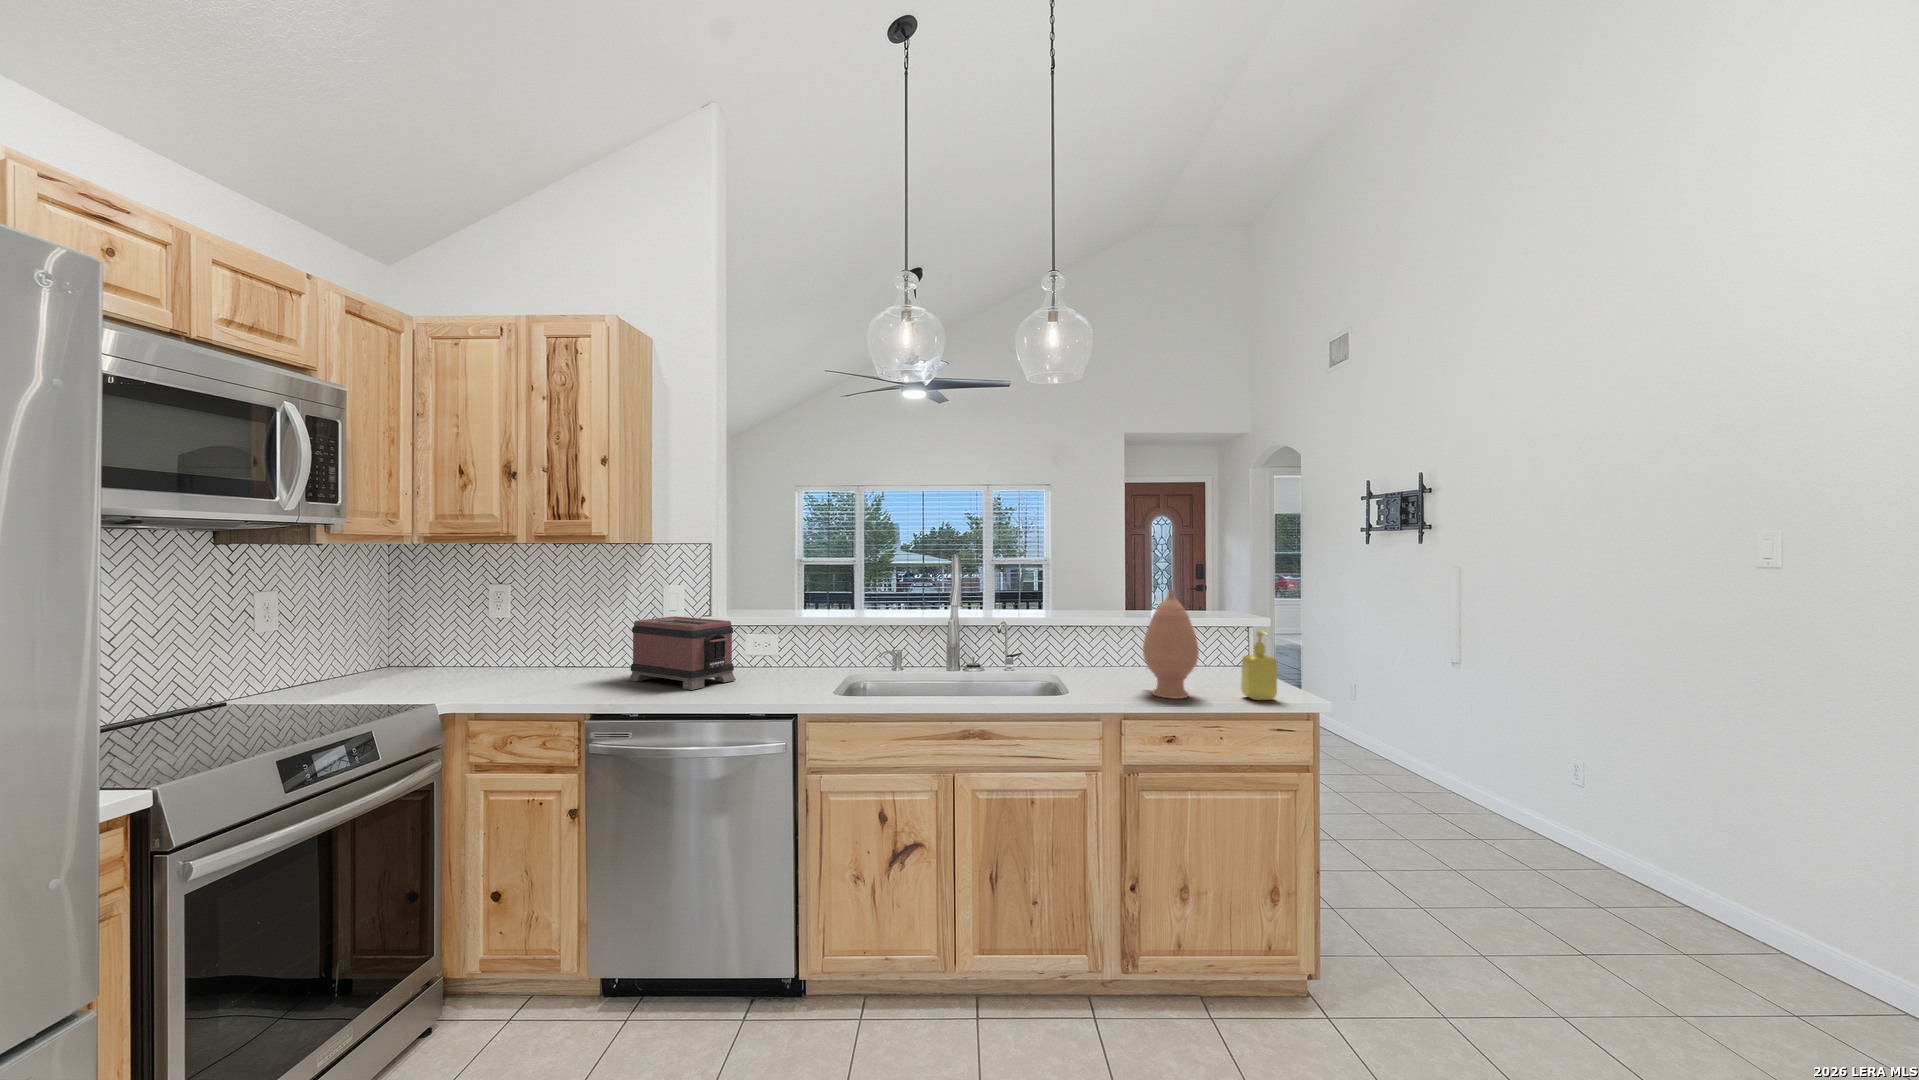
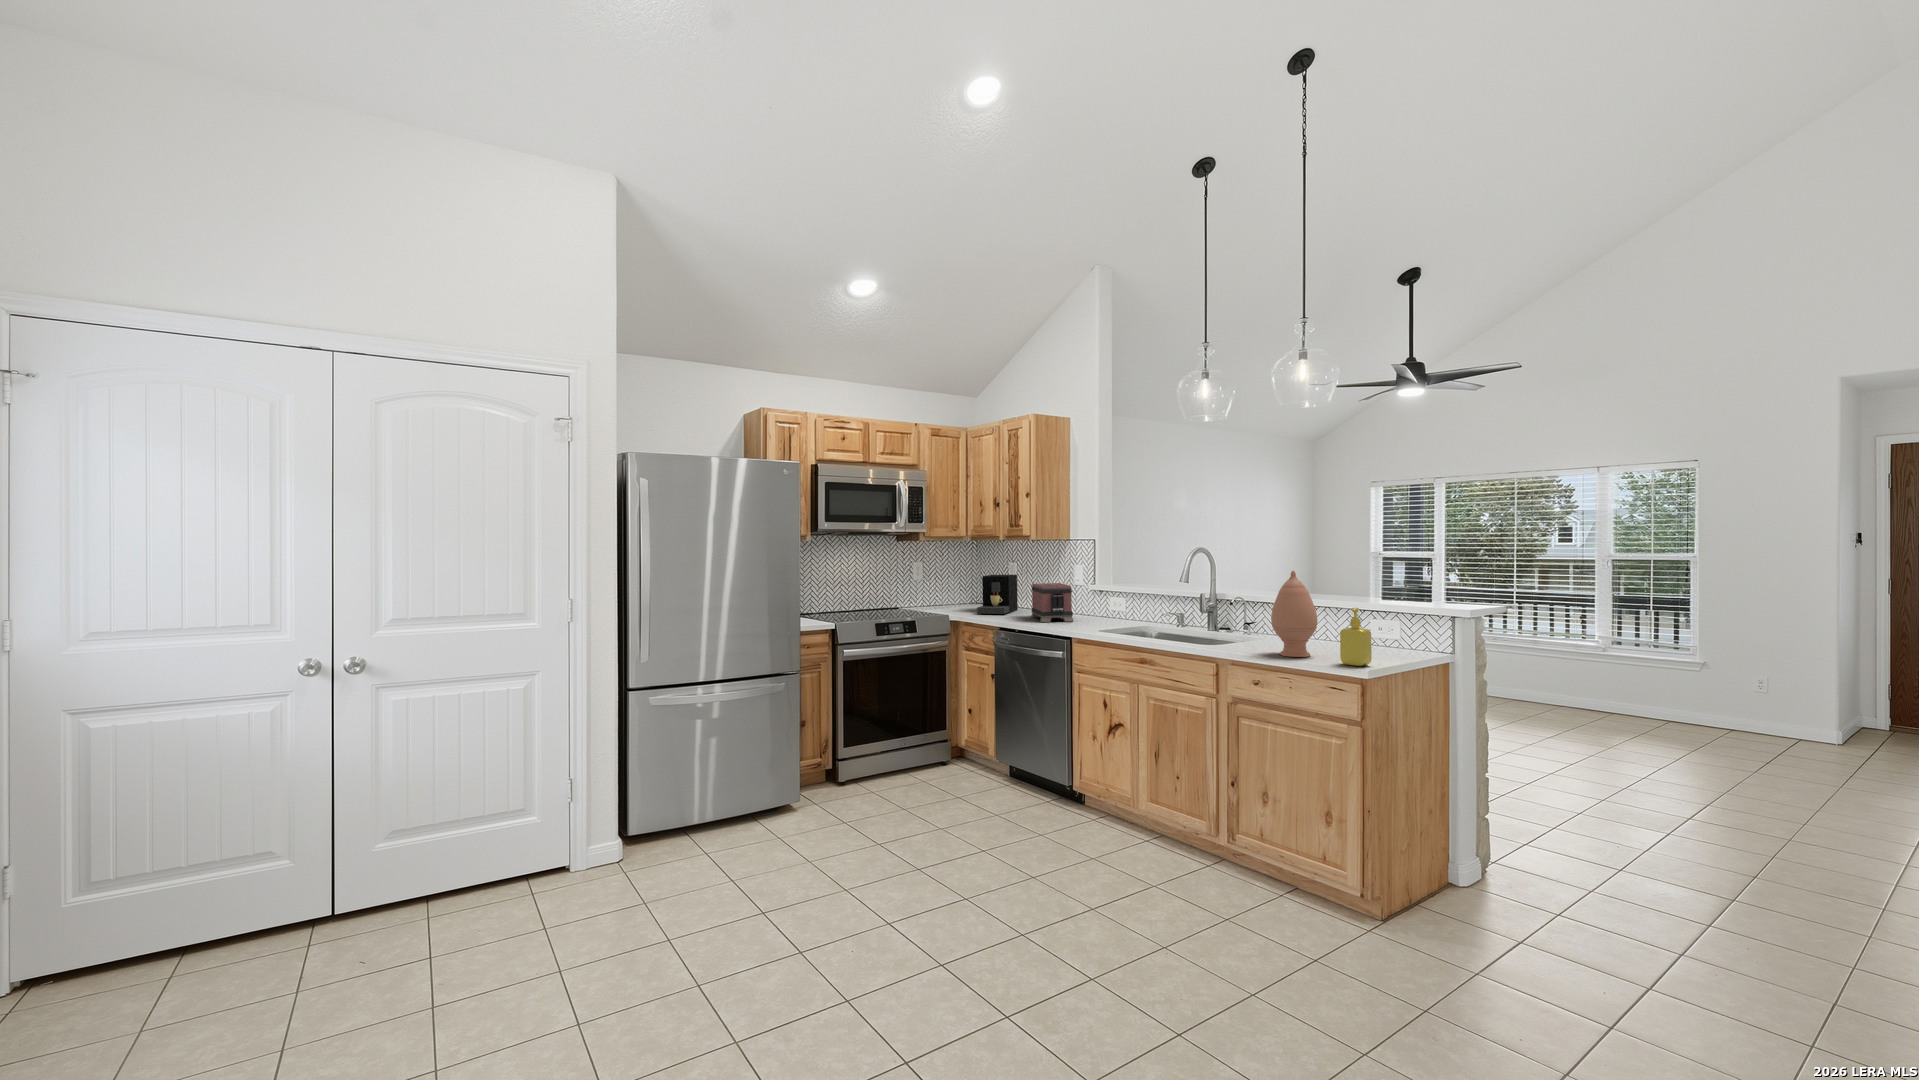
coffee maker: none [493,604,565,687] -> present [977,574,1018,614]

